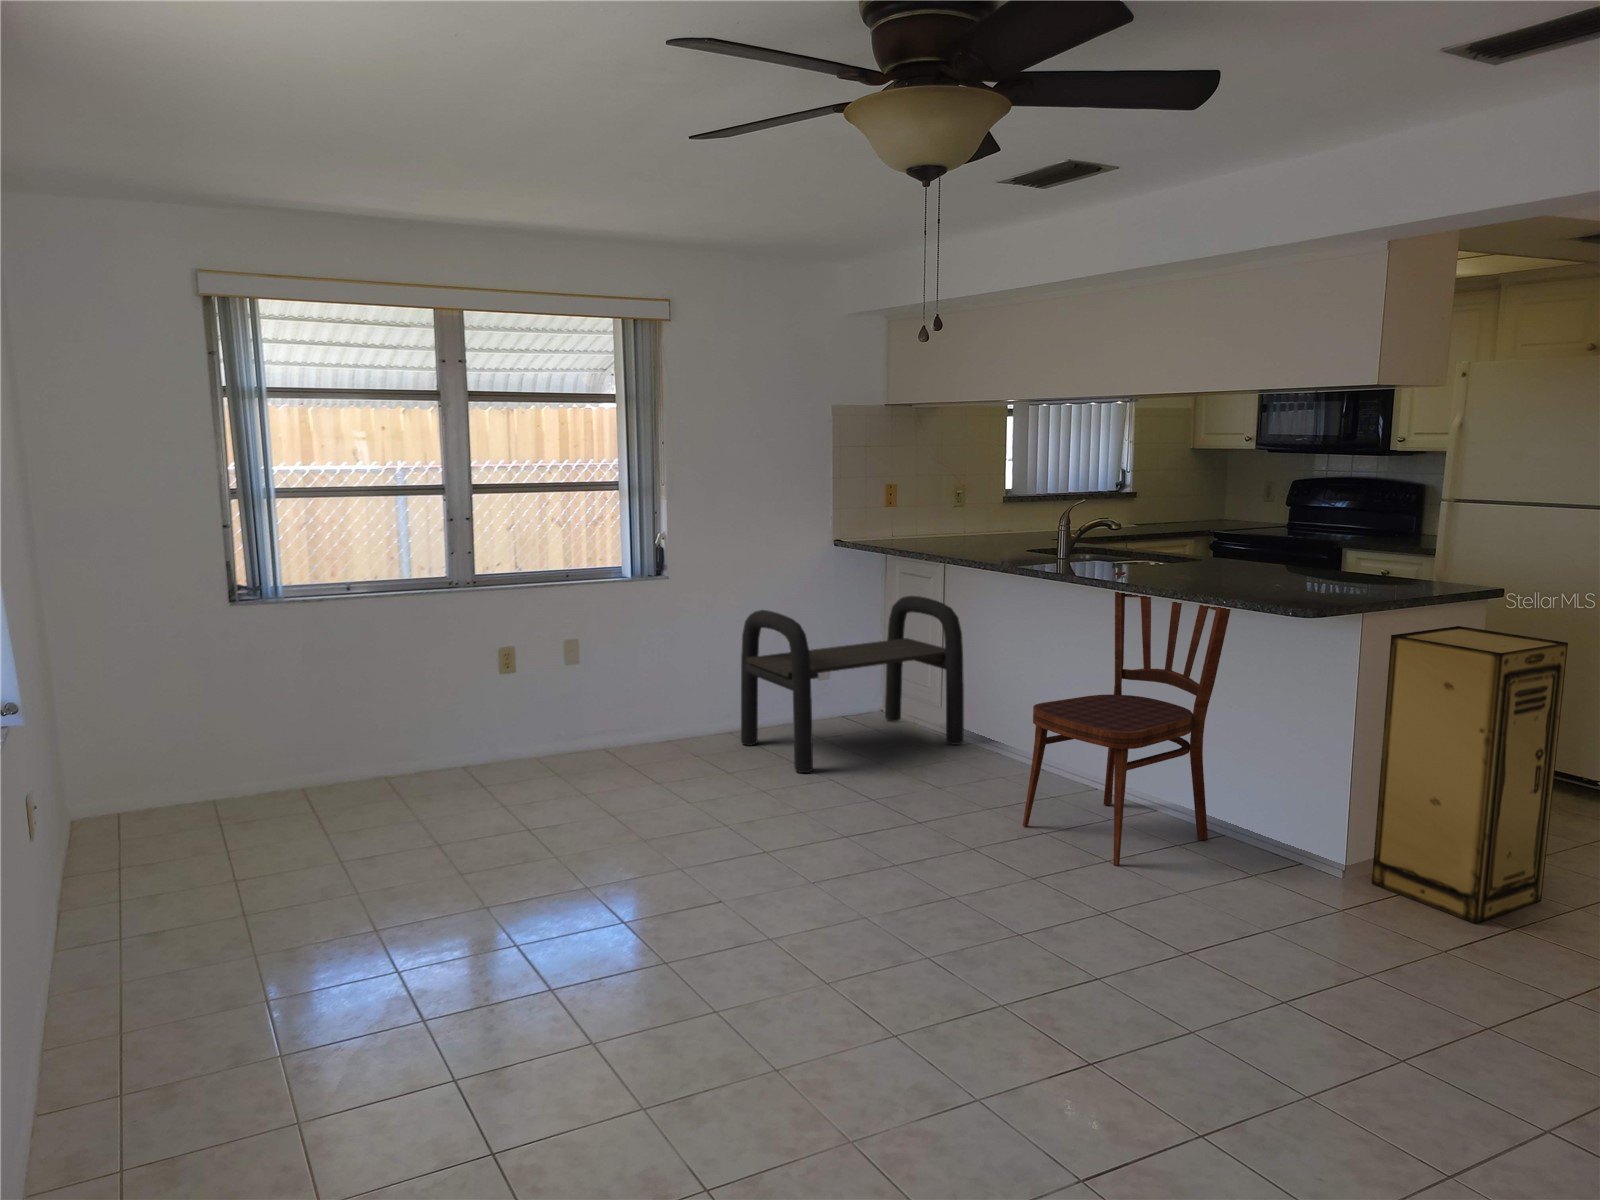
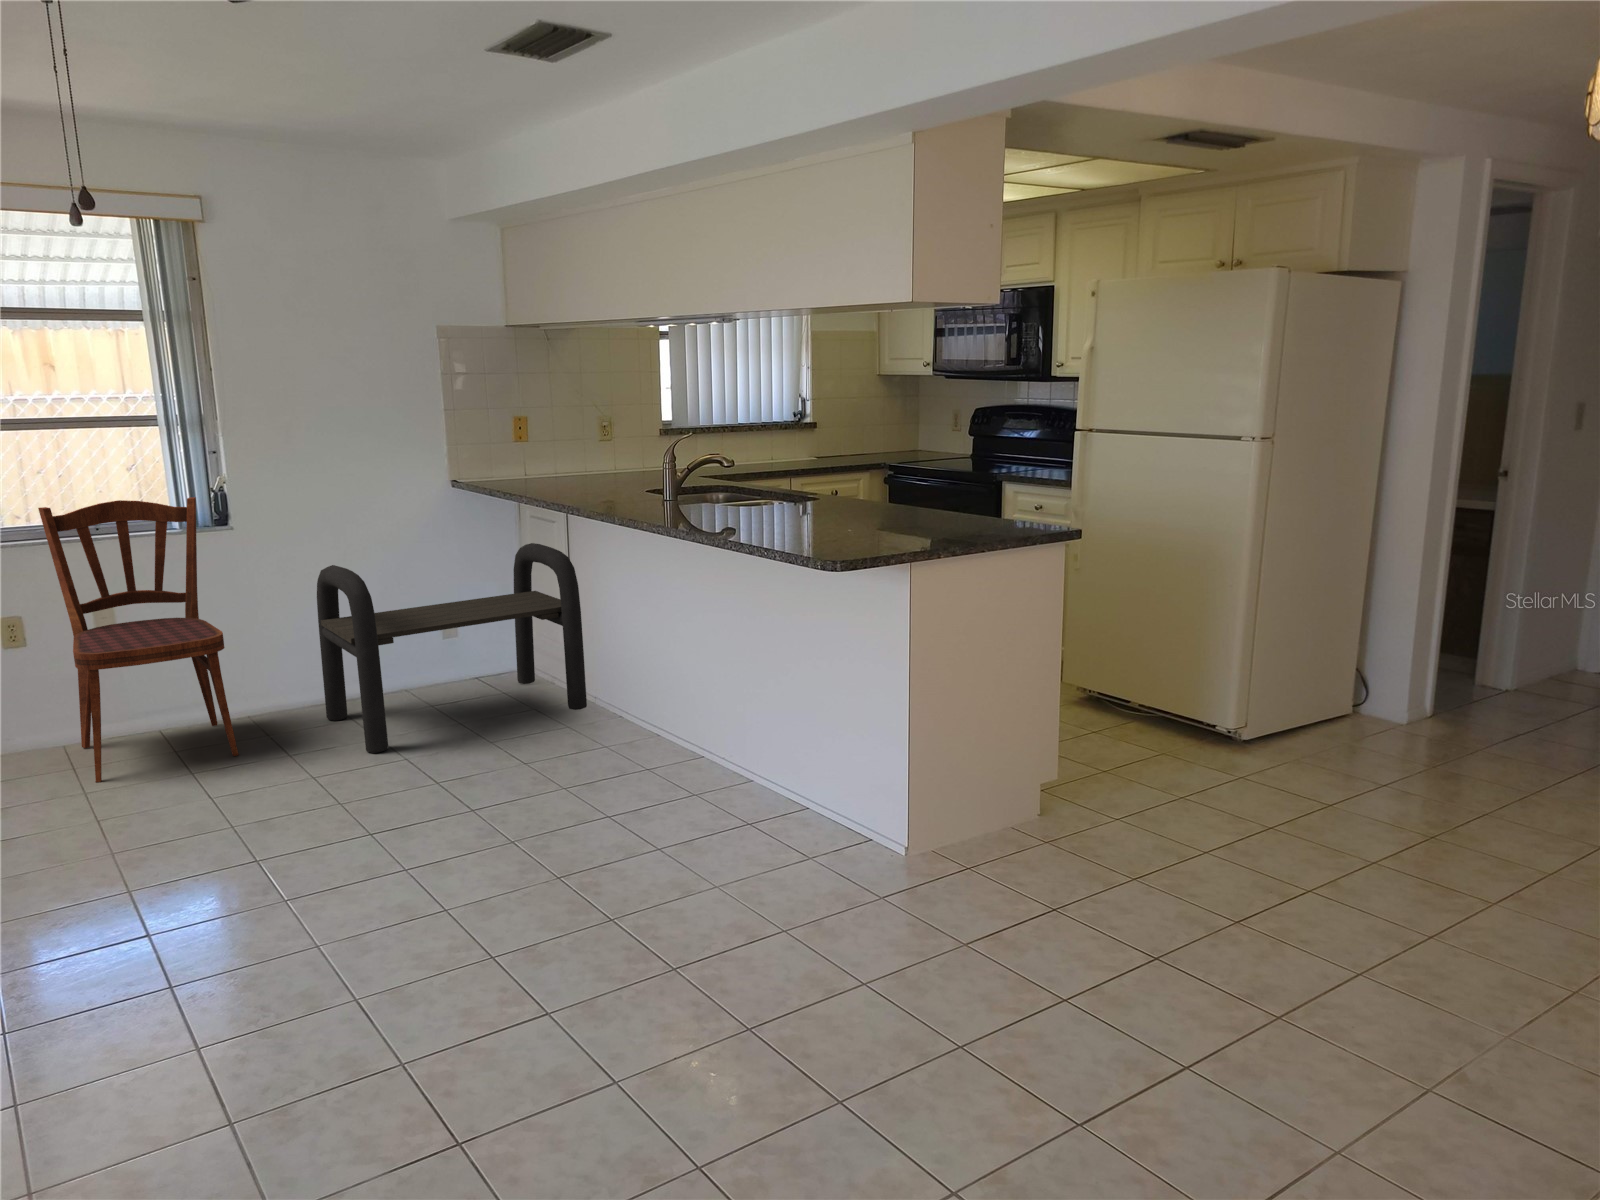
dining chair: present [1023,572,1231,866] -> present [38,497,238,782]
storage cabinet: present [1372,626,1568,924] -> none [929,573,1110,904]

